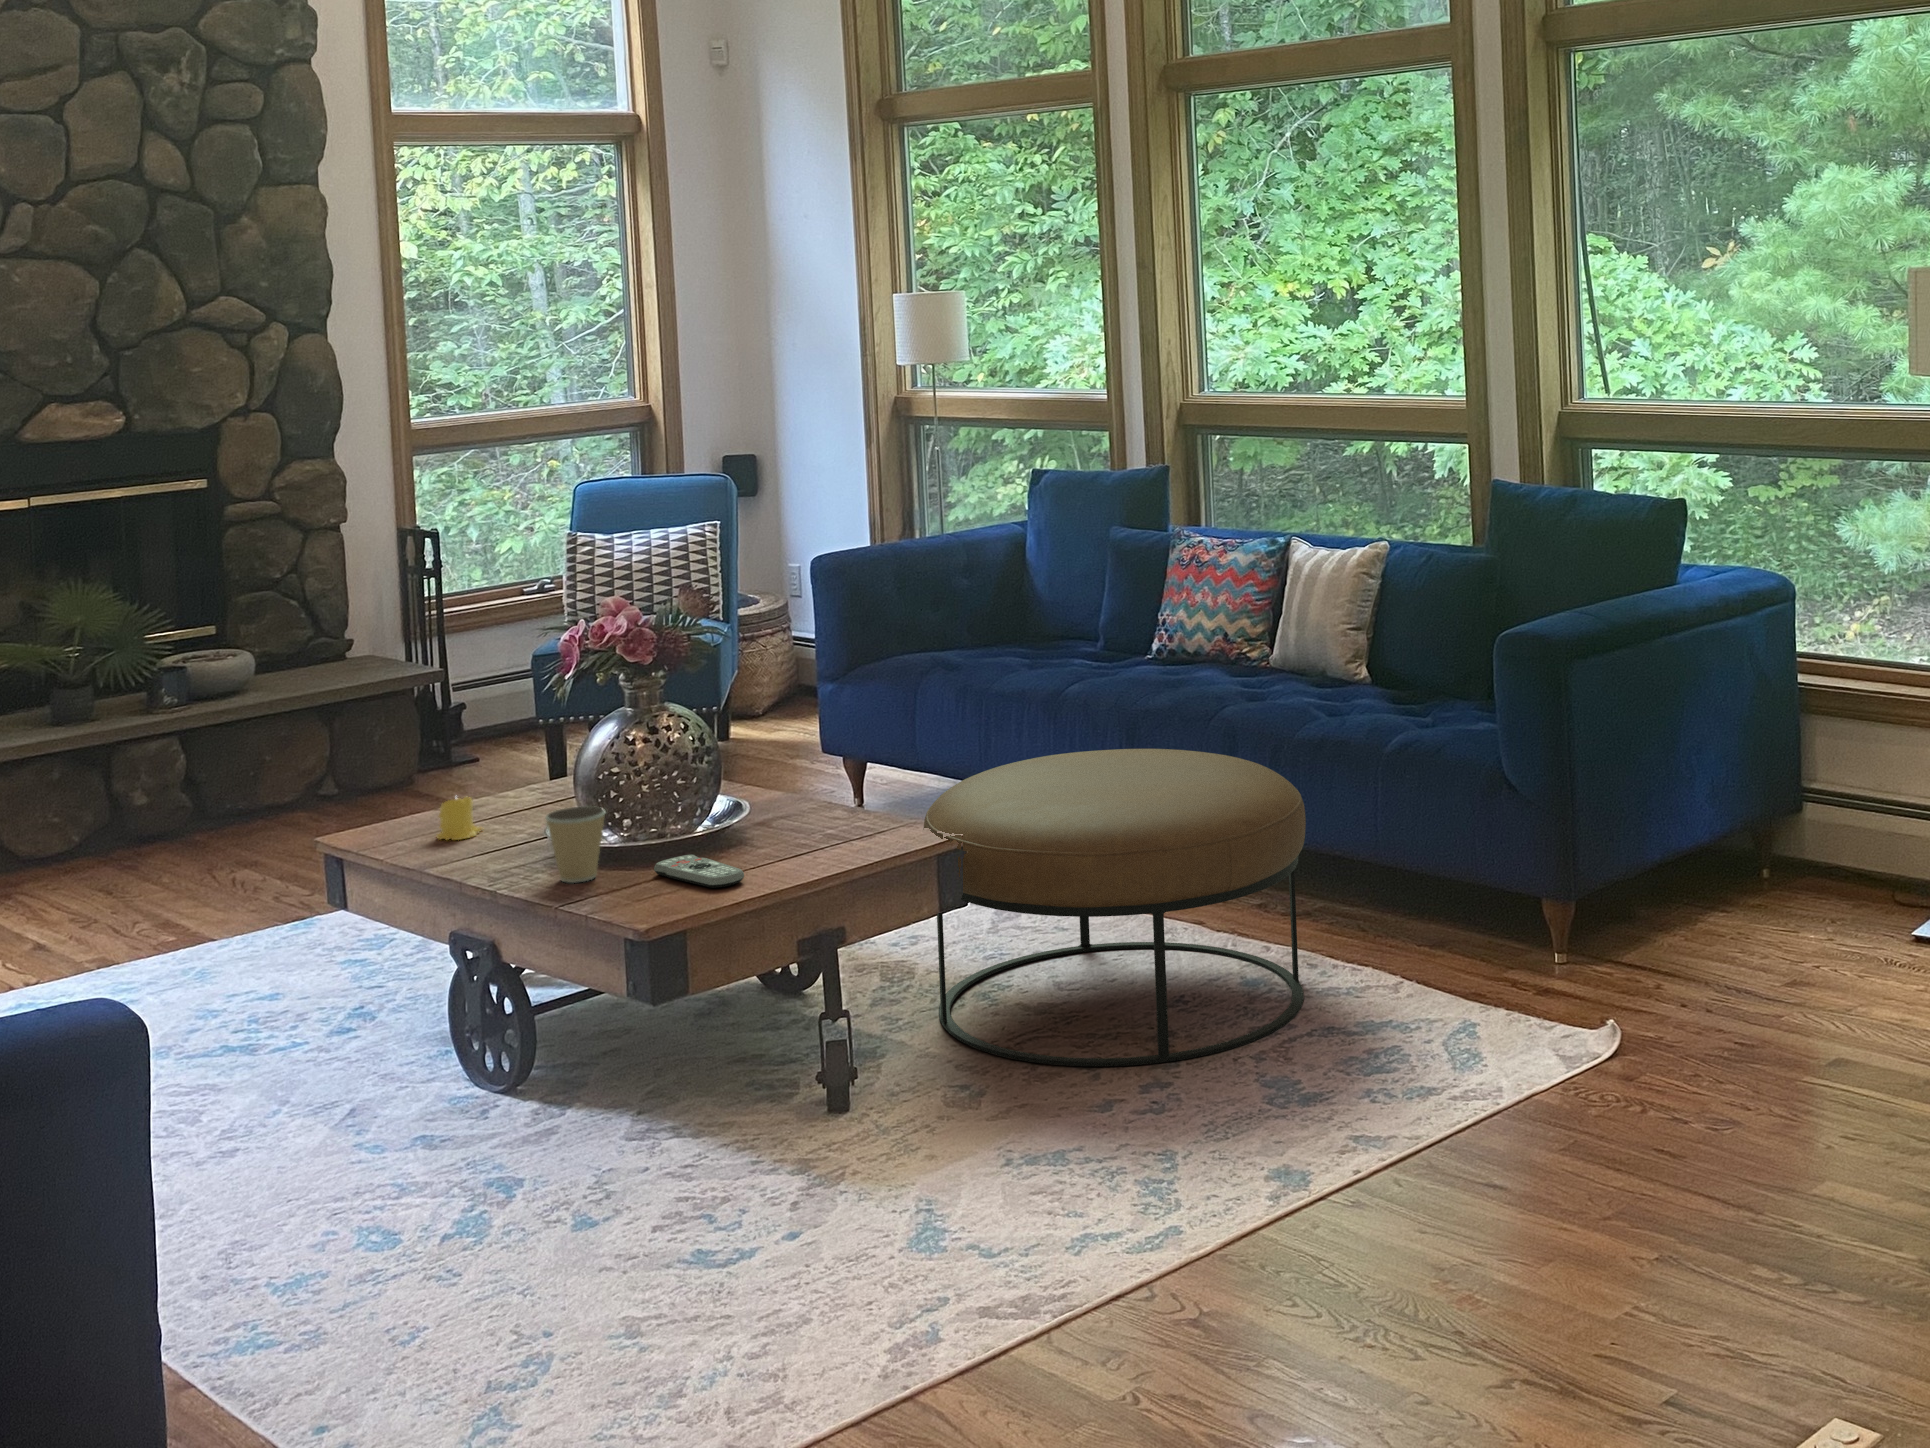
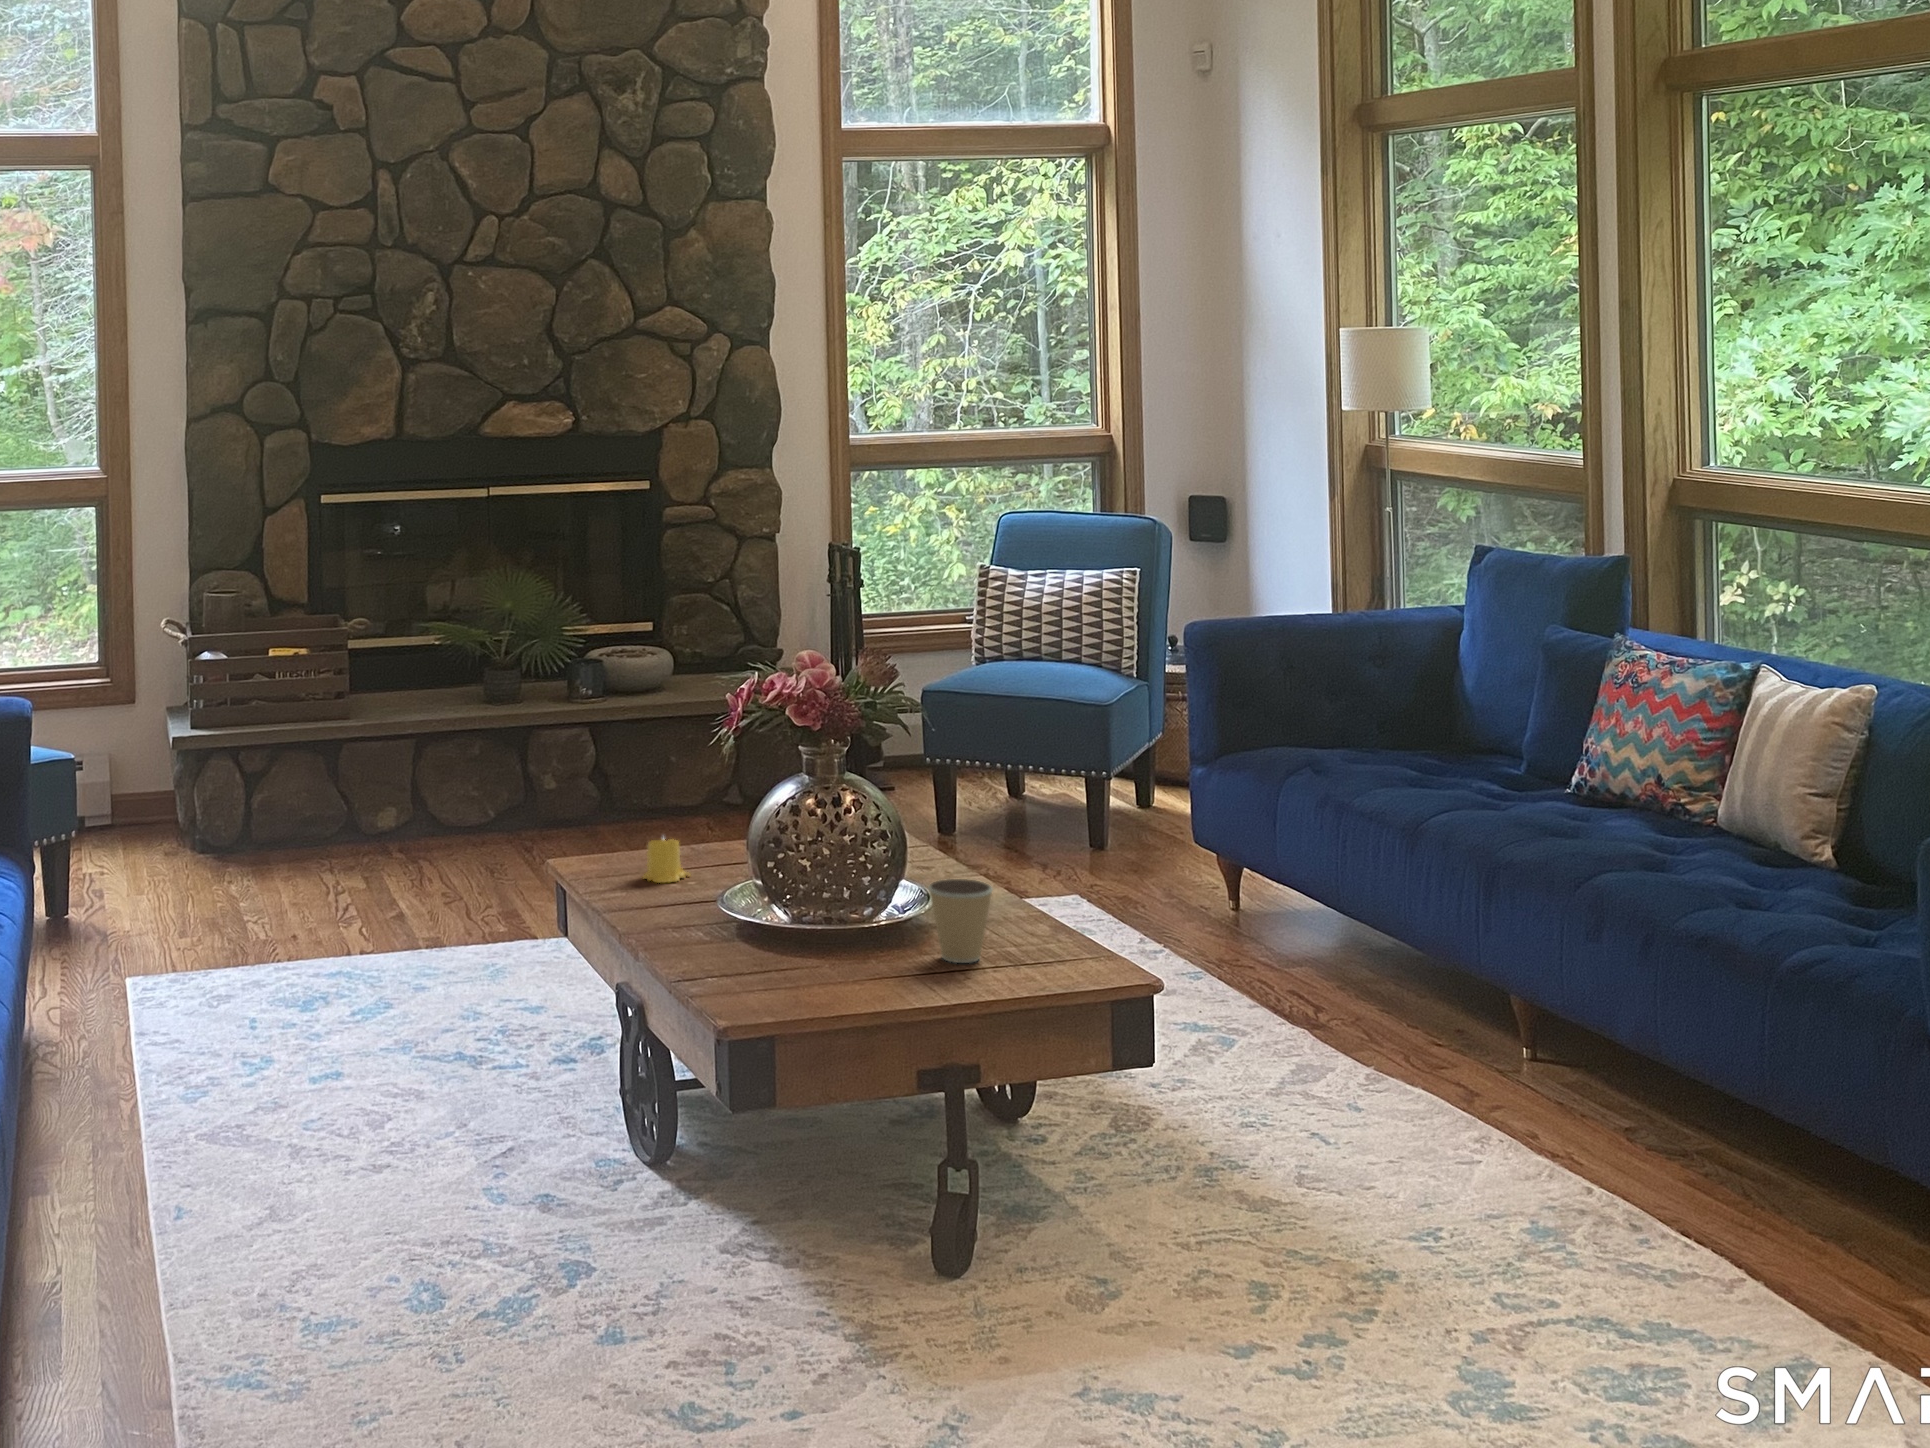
ottoman: present [924,749,1306,1066] -> none [1119,899,1615,1319]
coffee cup: present [546,806,605,883] -> present [929,879,992,963]
remote control: present [654,855,744,888] -> none [793,944,870,989]

